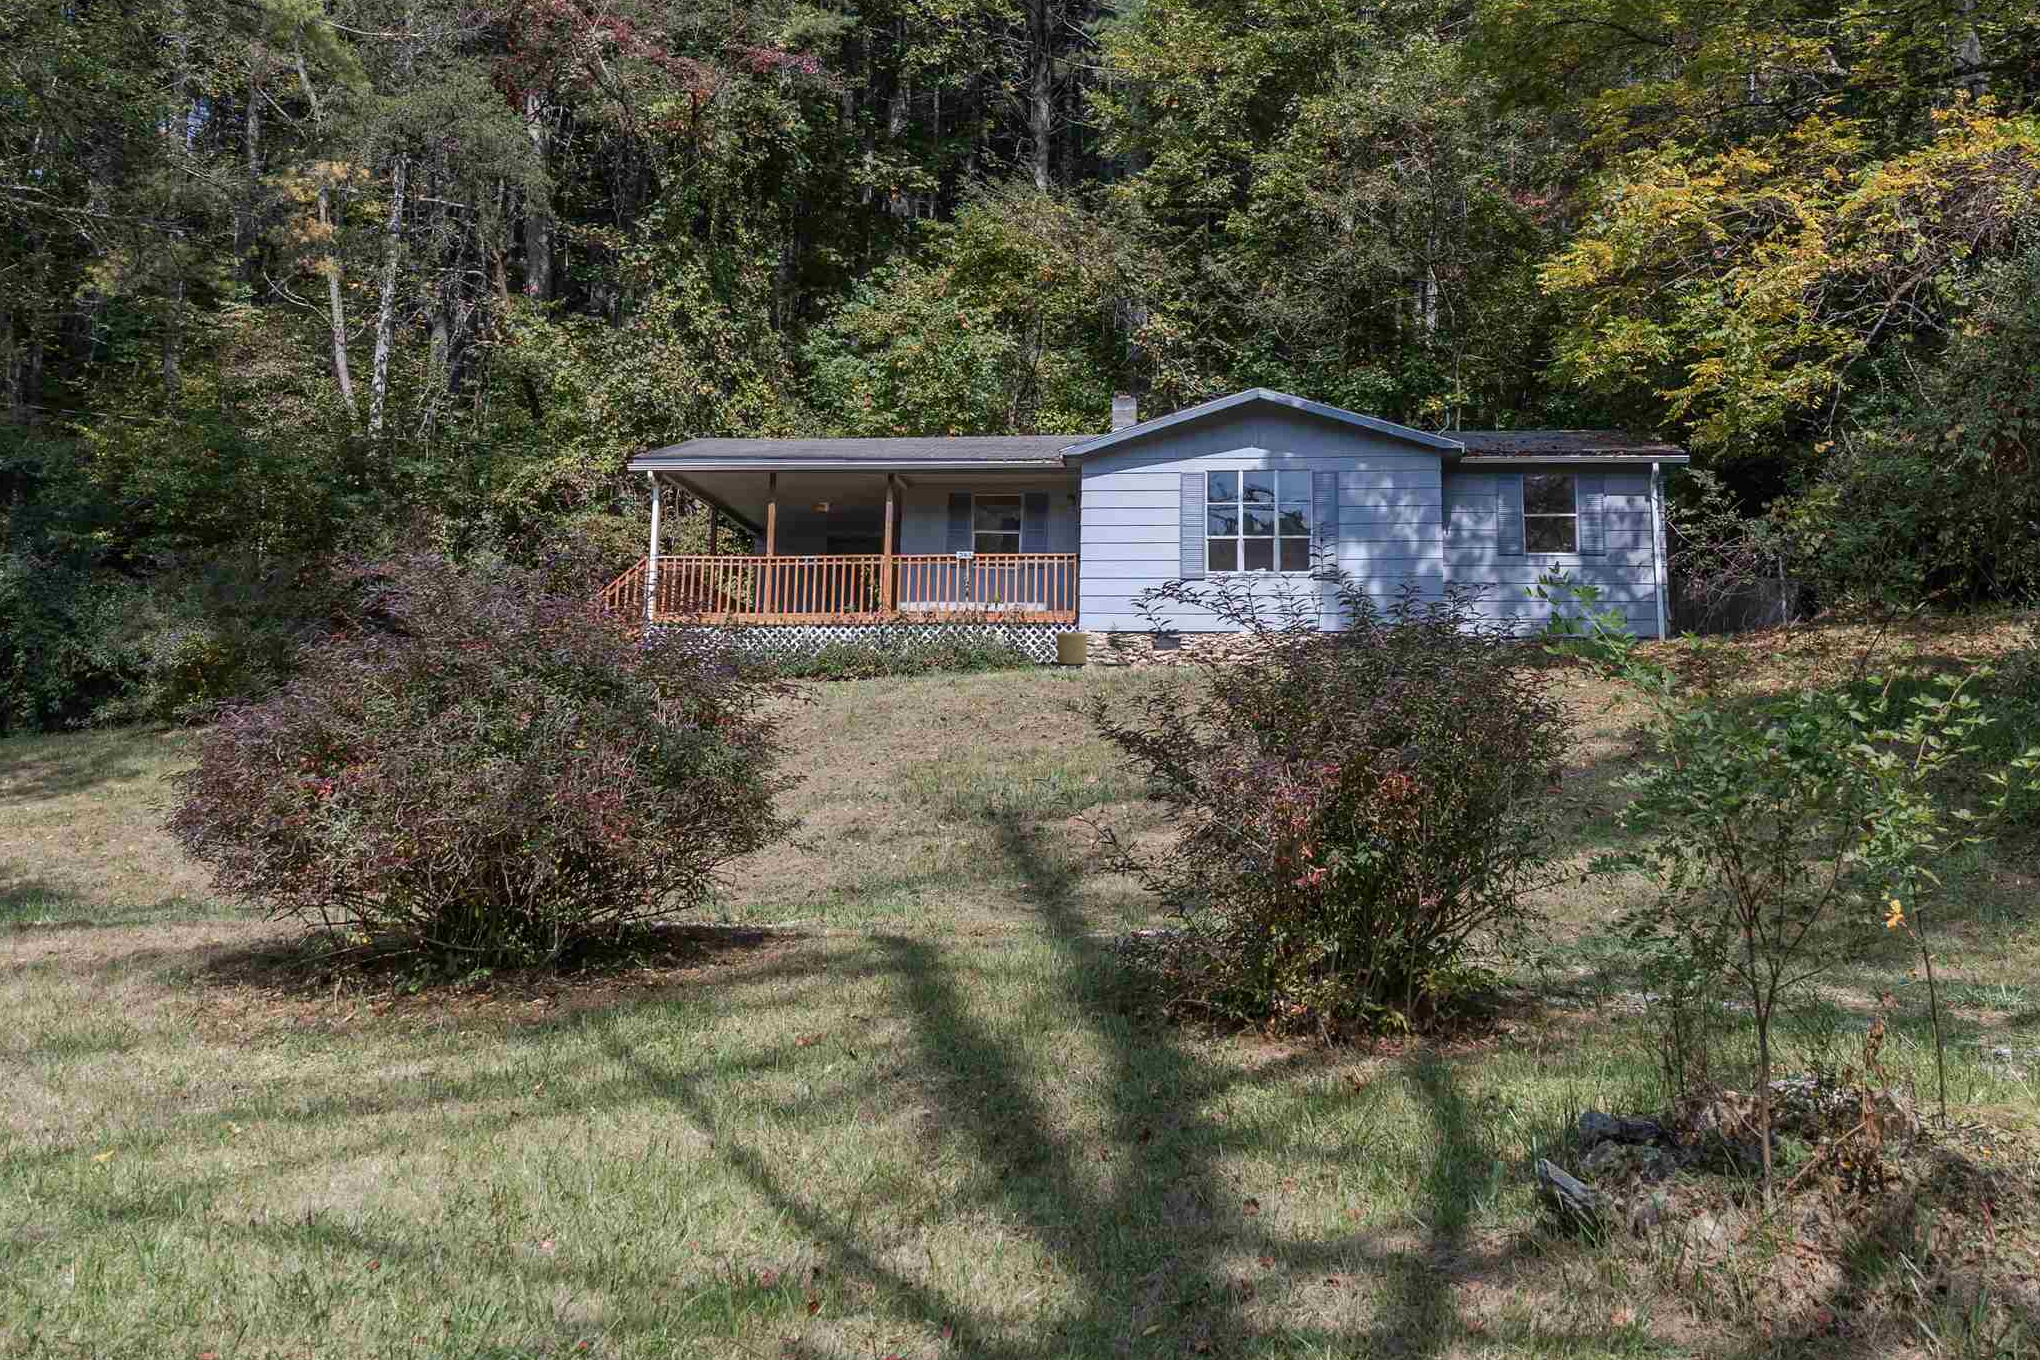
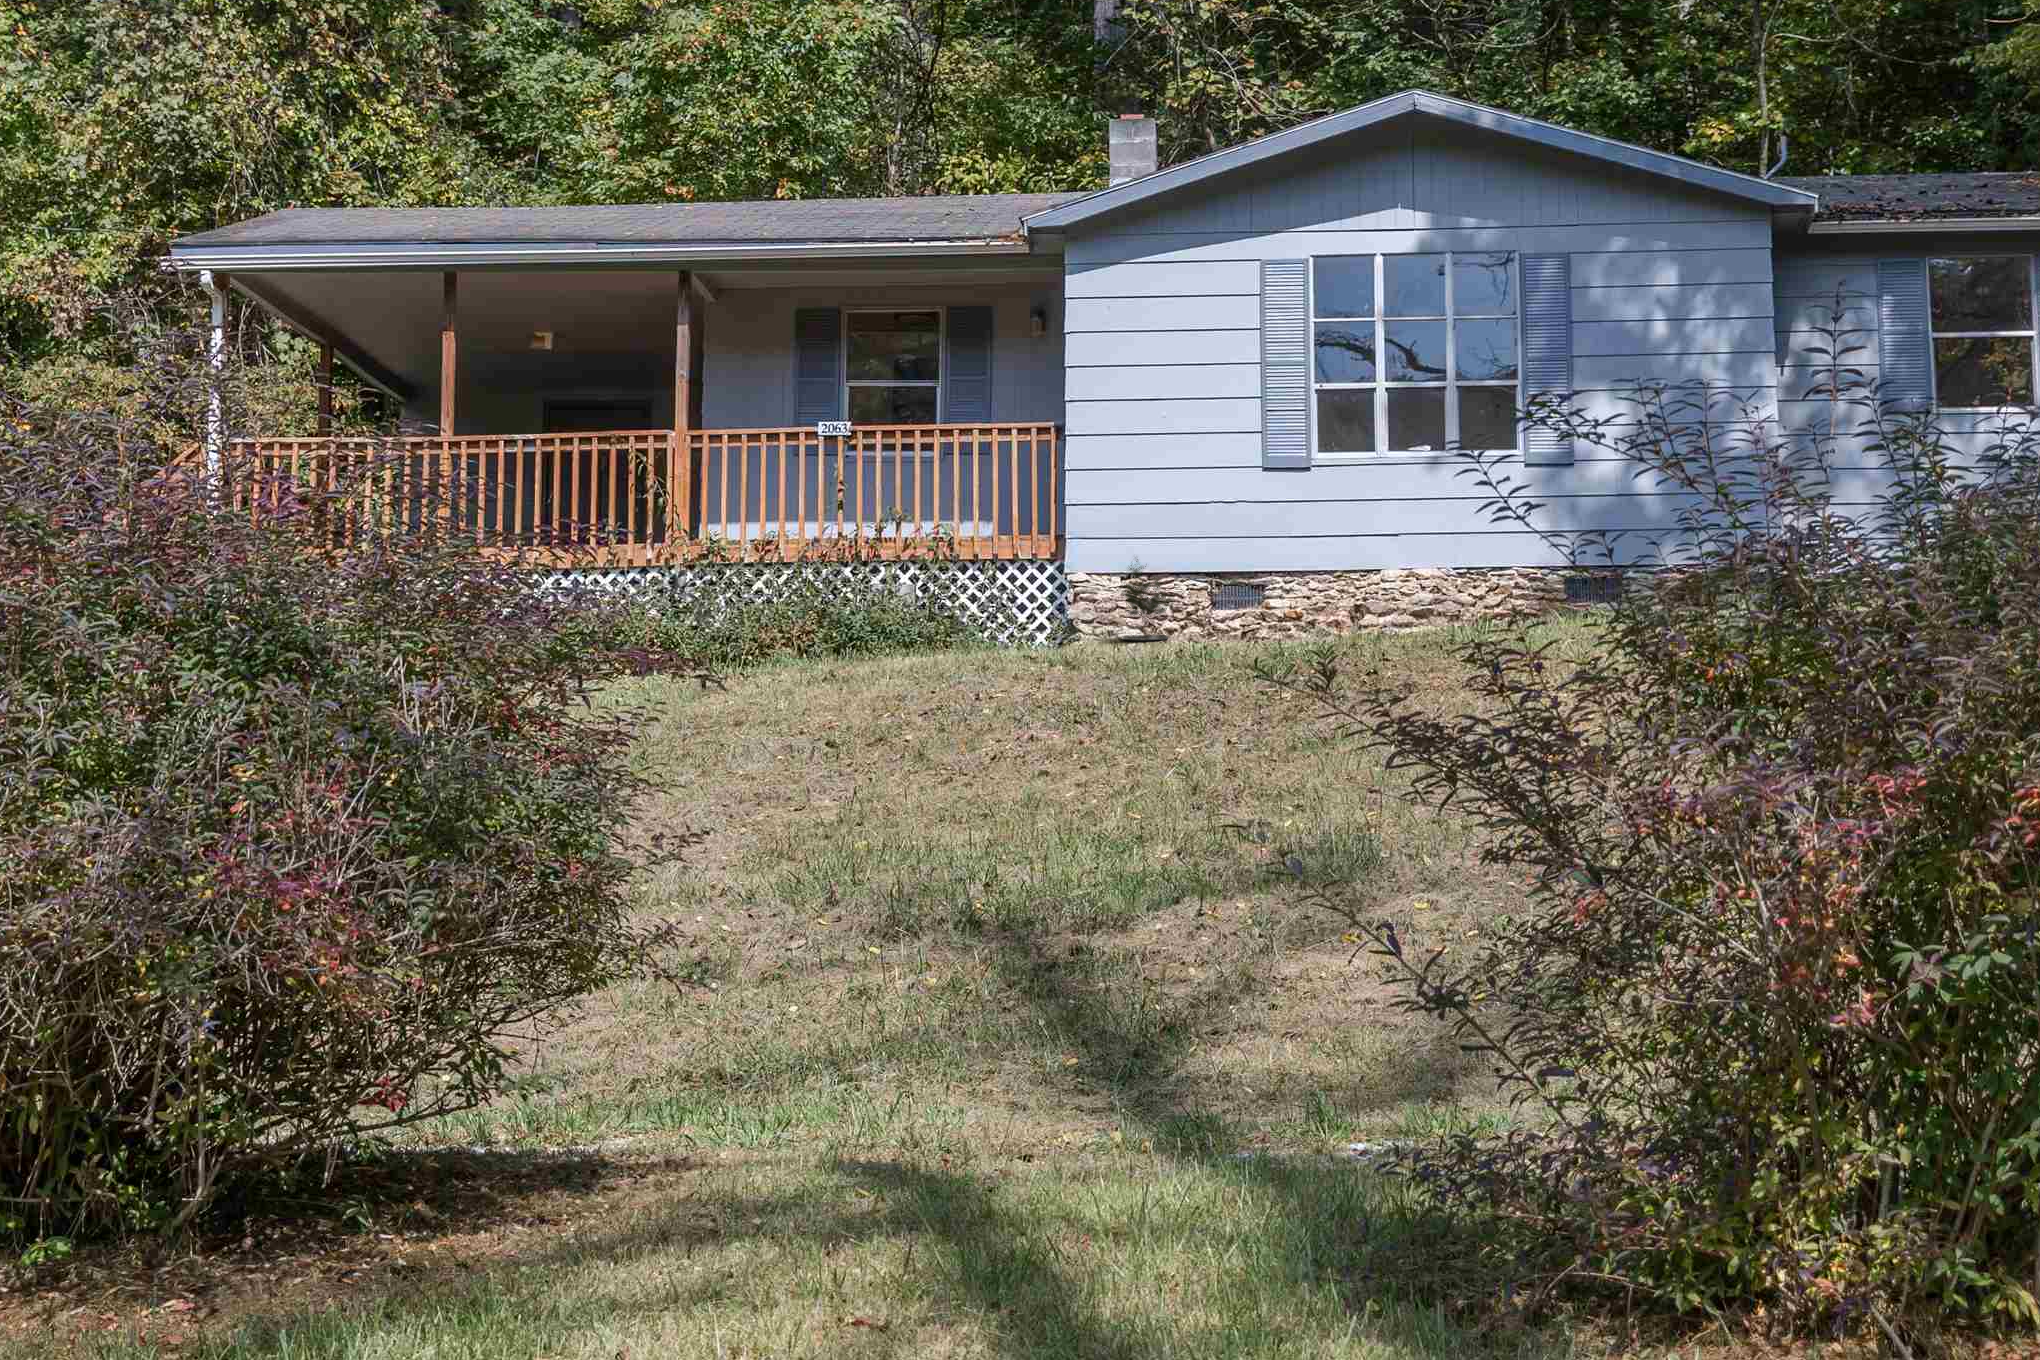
woven basket: present [1056,632,1087,664] -> none [1020,578,1084,642]

